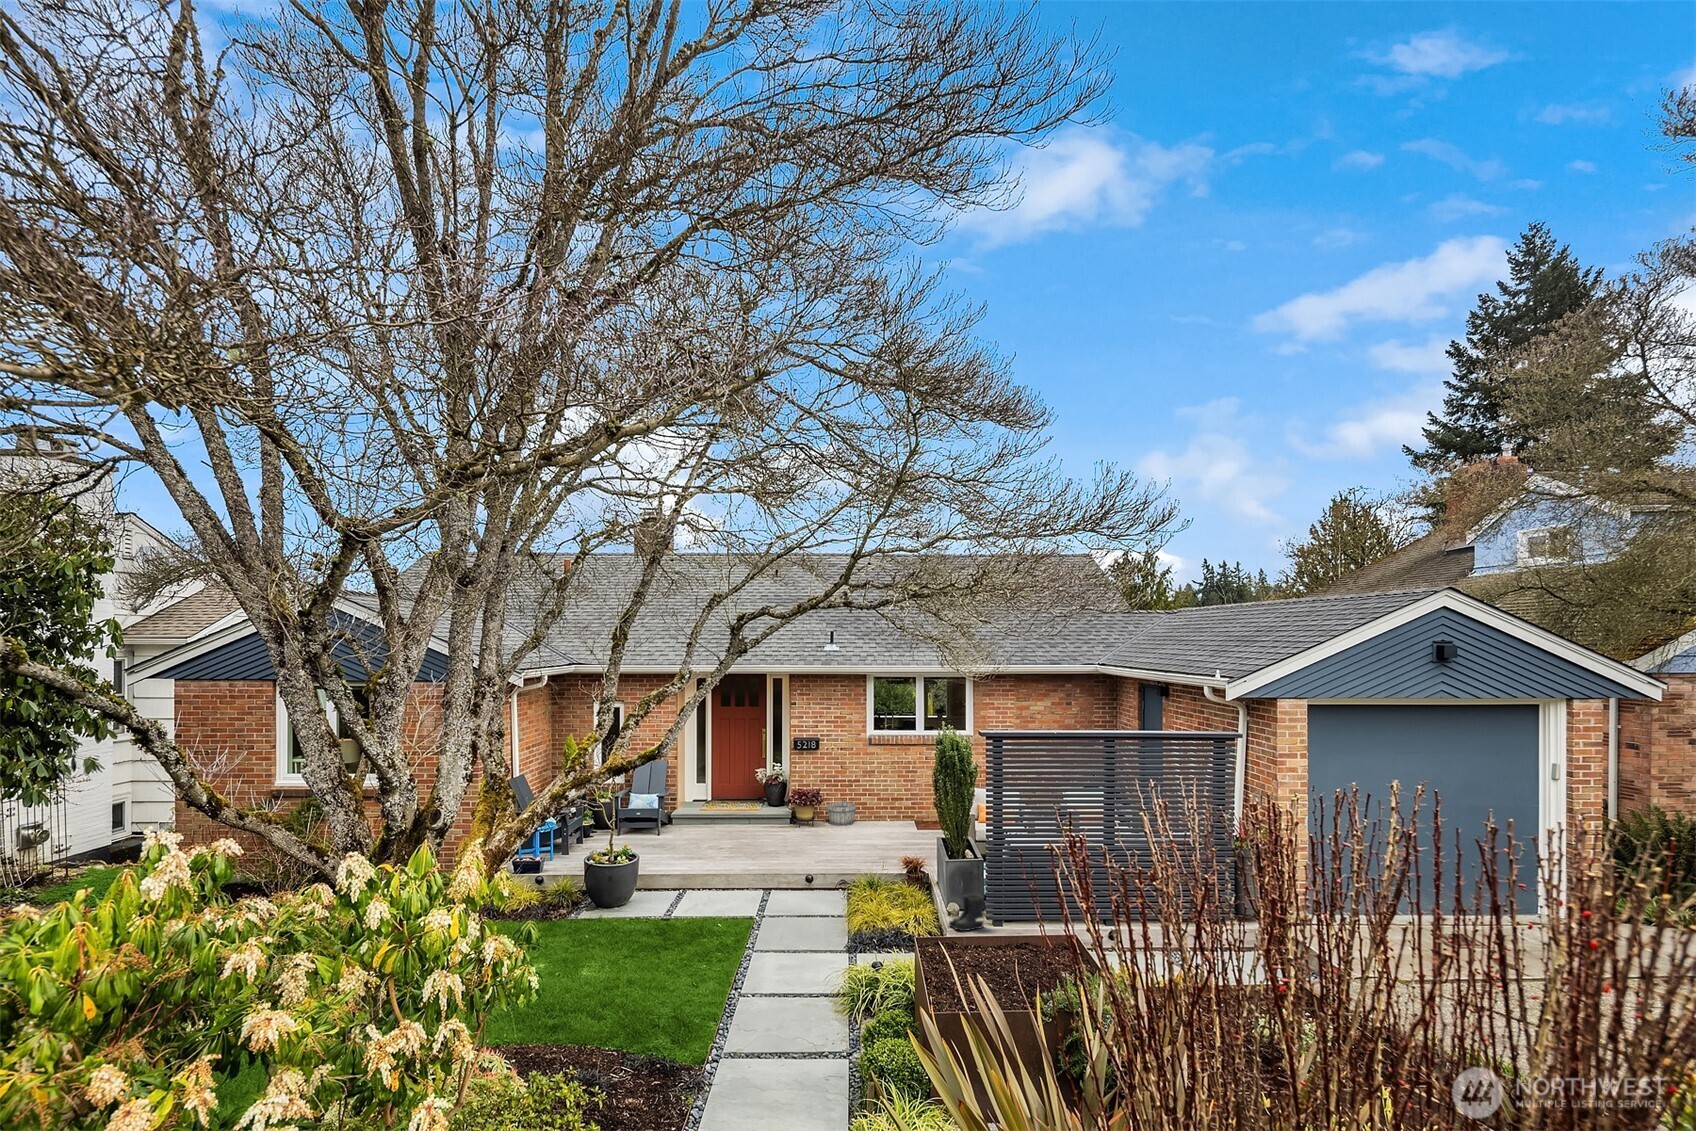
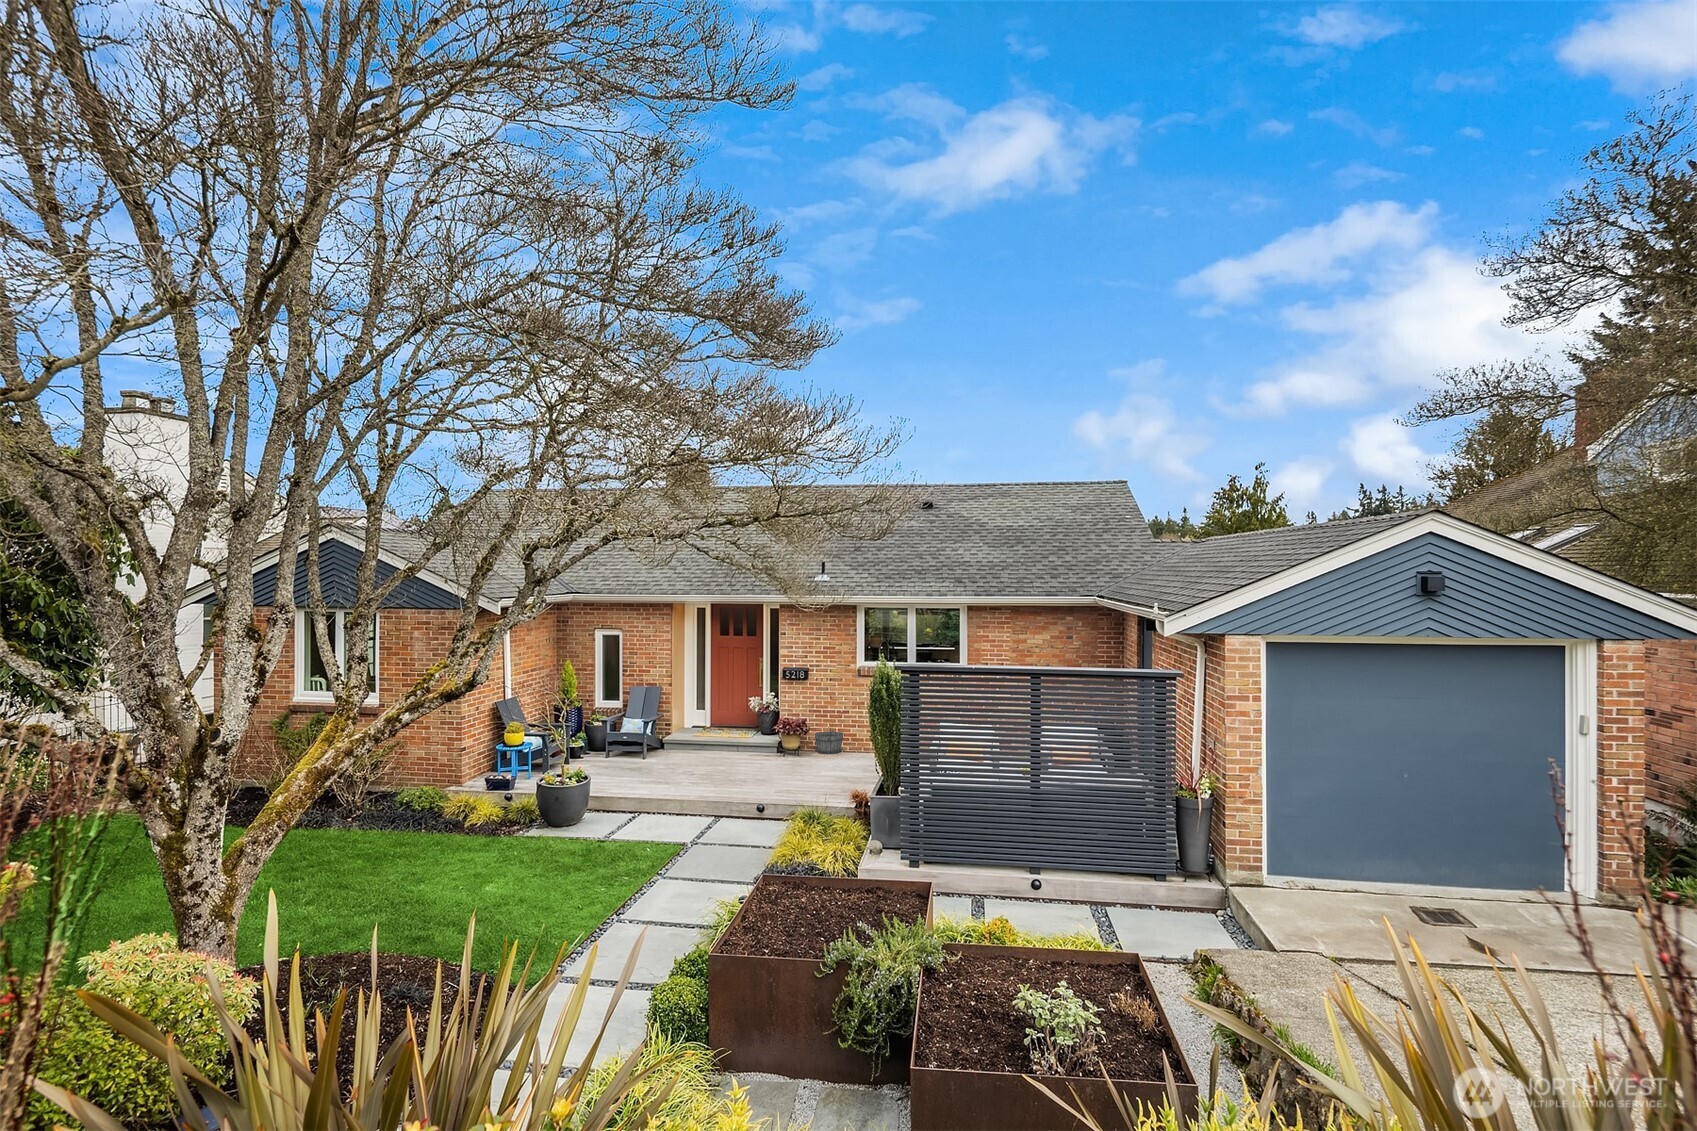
boots: present [949,894,984,931] -> none [869,830,906,867]

